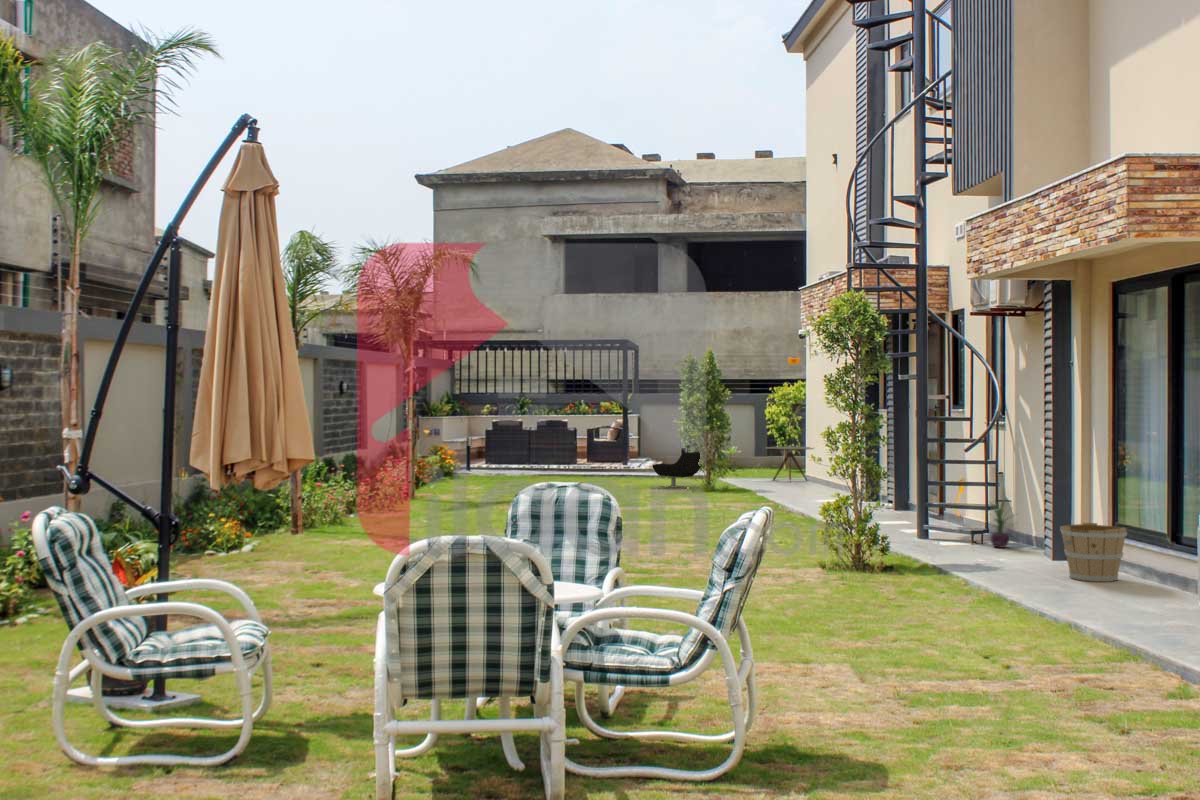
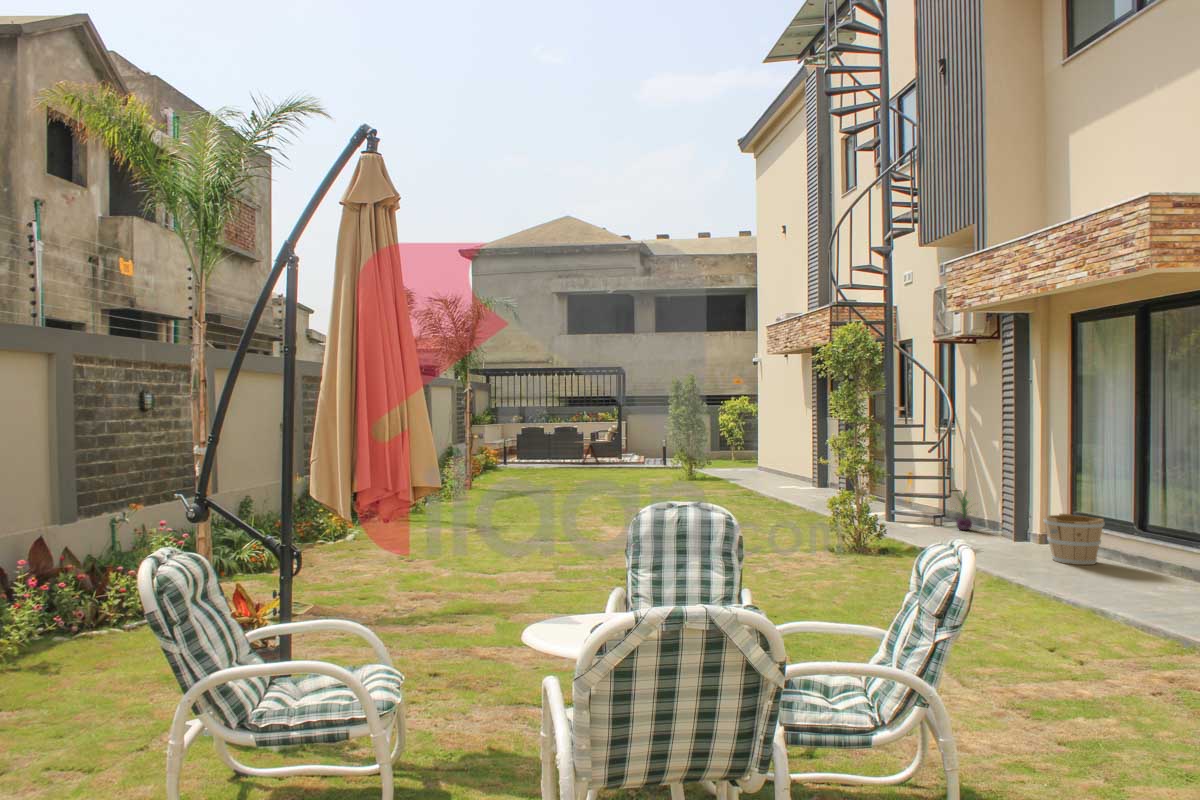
round table: present [766,447,814,481] -> present [576,441,605,464]
lounge chair: present [653,452,701,488] -> none [651,450,688,478]

